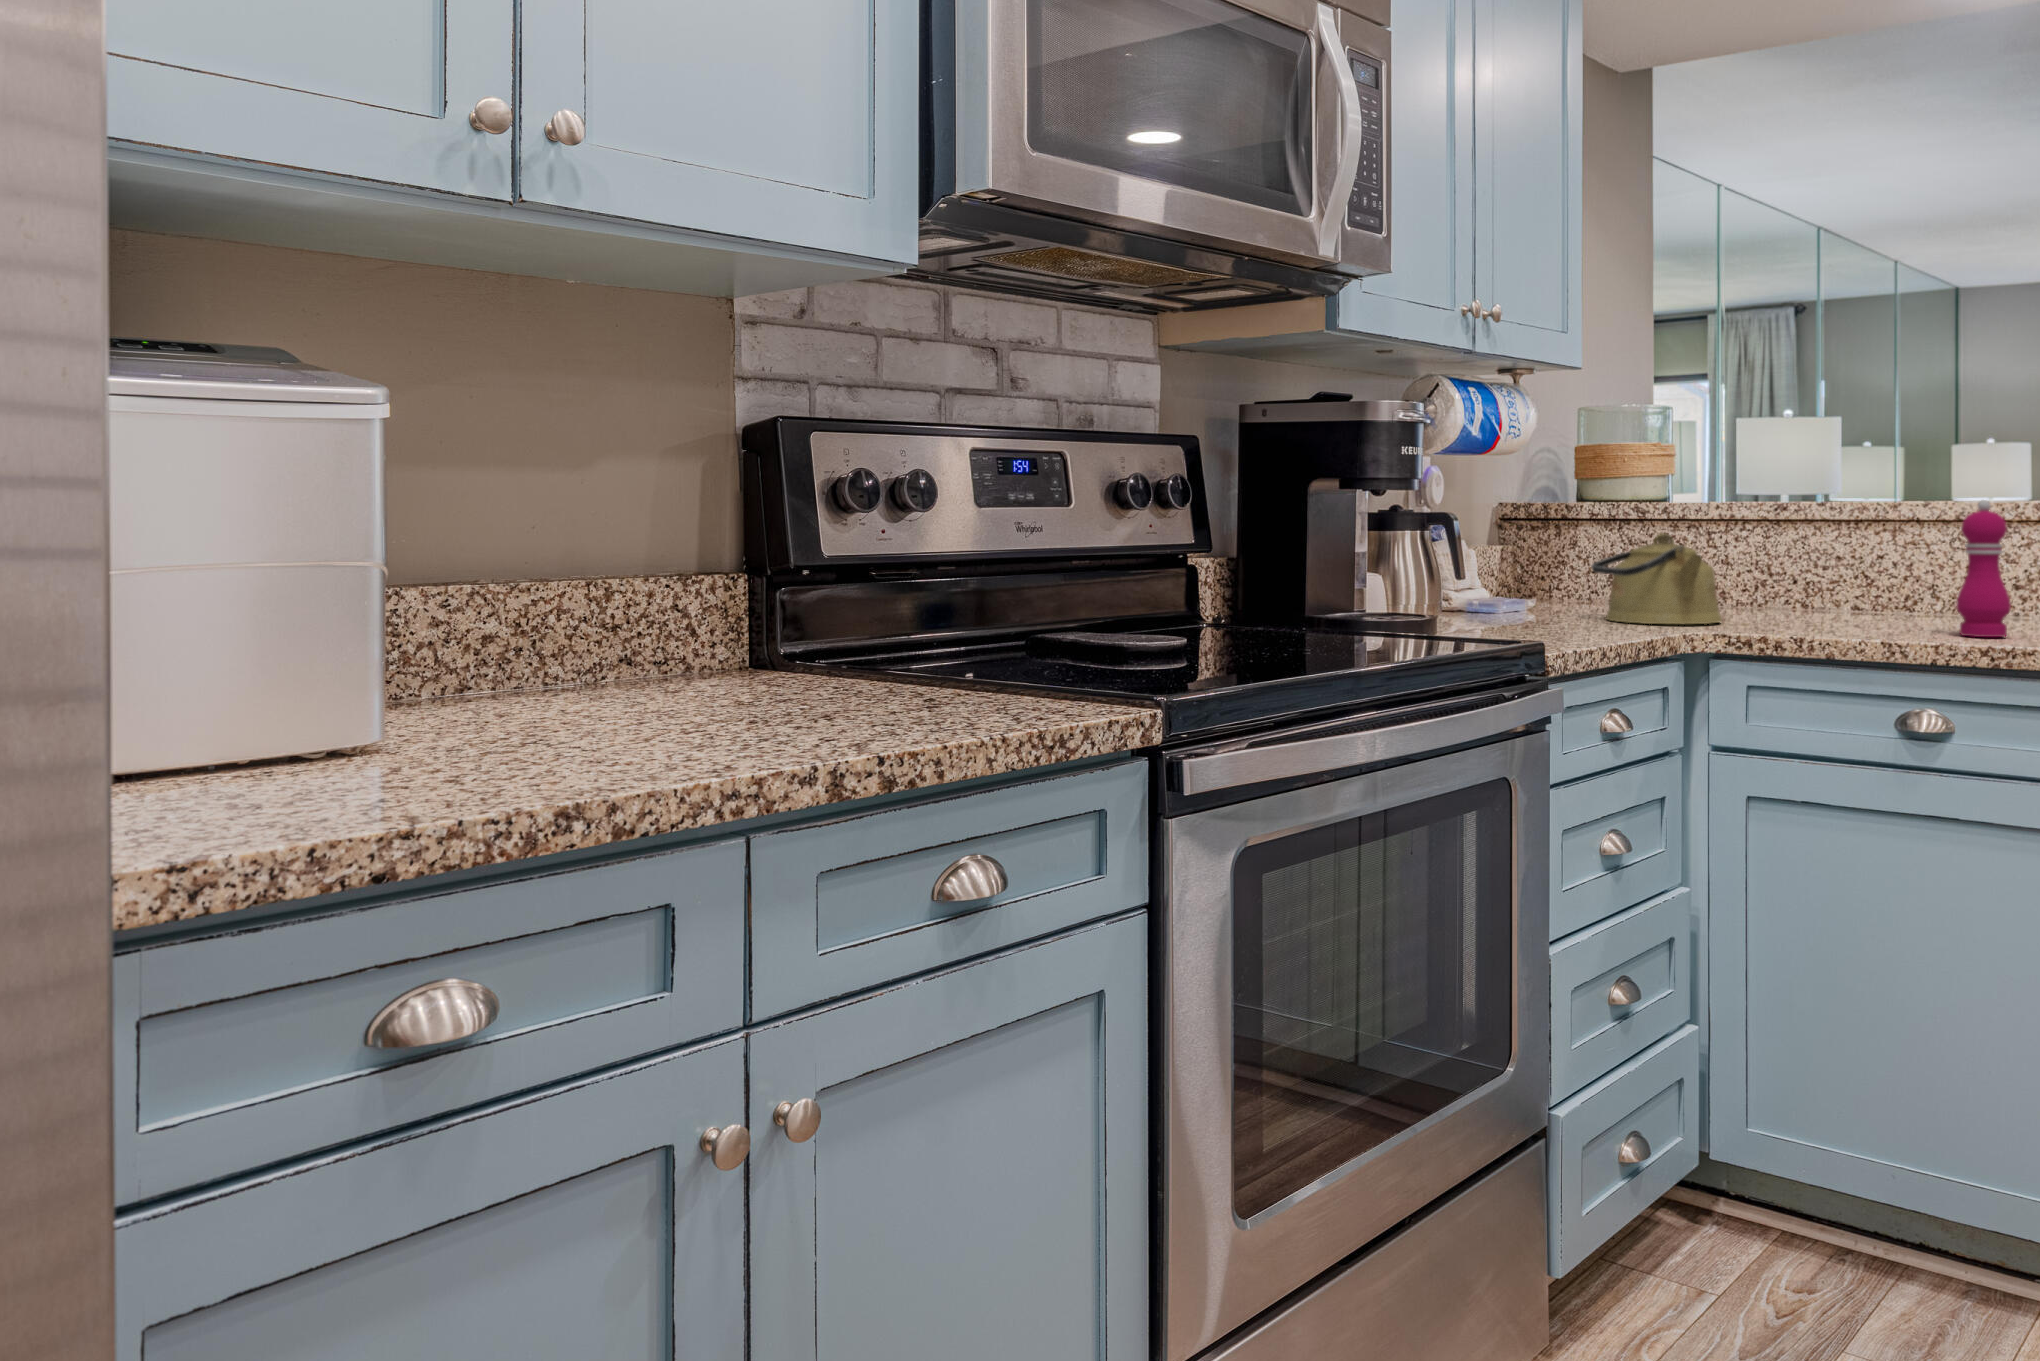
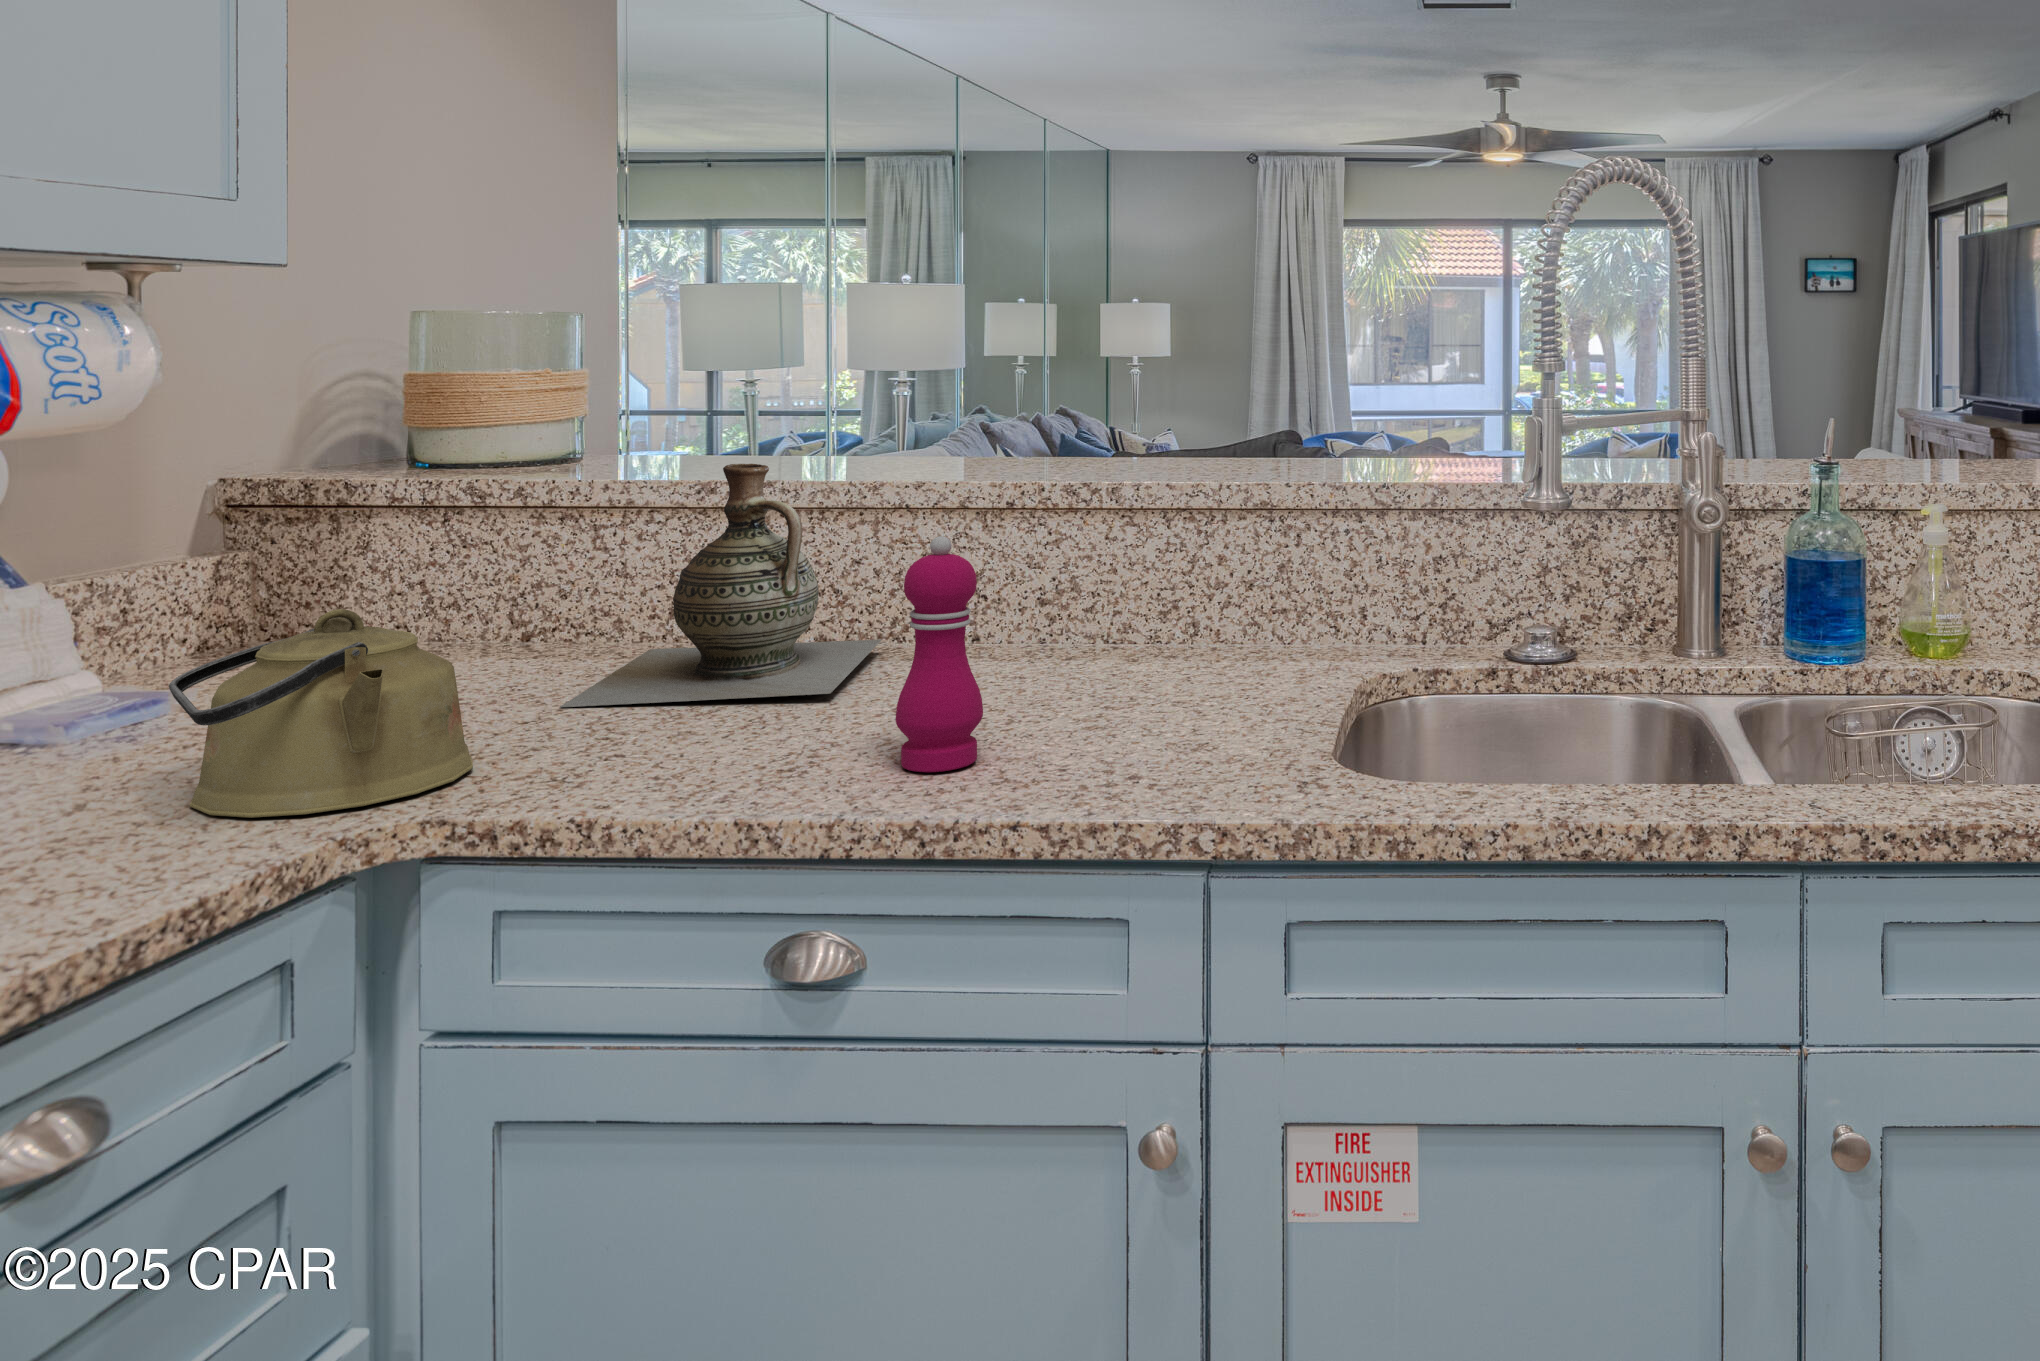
ceramic jug: none [1733,482,1903,615] -> present [560,464,882,707]

